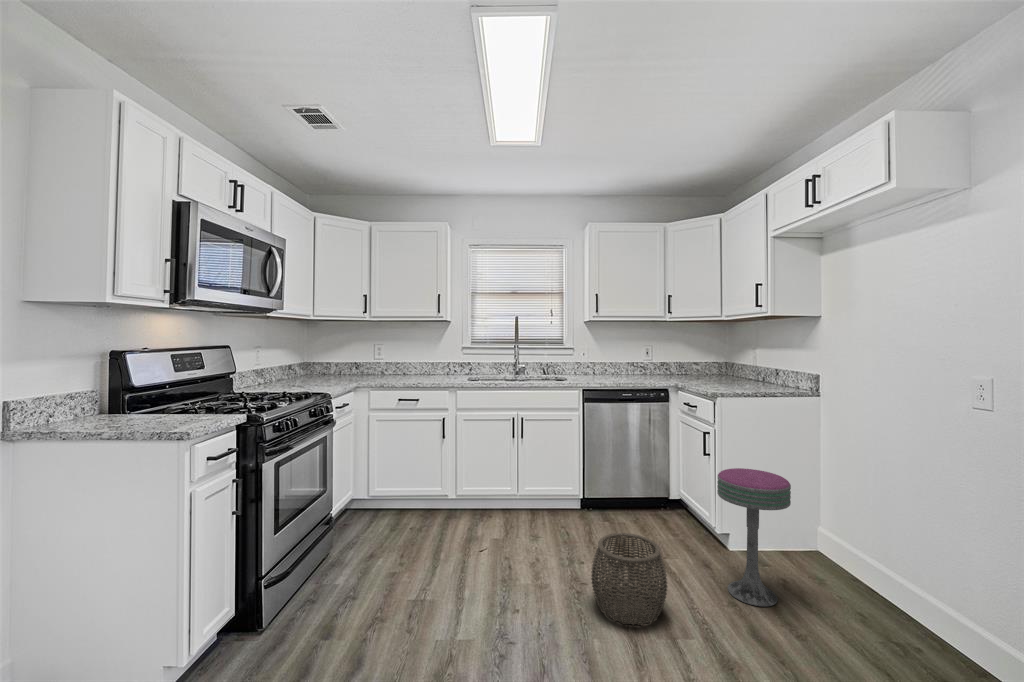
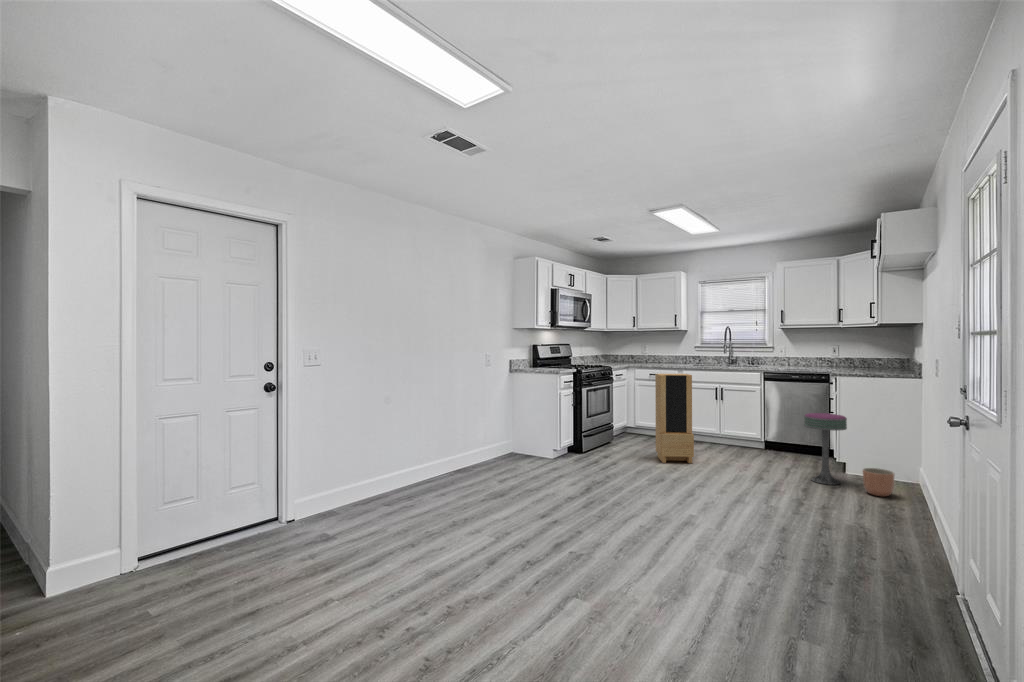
storage cabinet: none [440,406,525,615] -> present [655,374,694,463]
woven basket: present [591,533,667,625] -> none [723,439,764,476]
planter: none [830,565,886,626] -> present [863,468,894,496]

